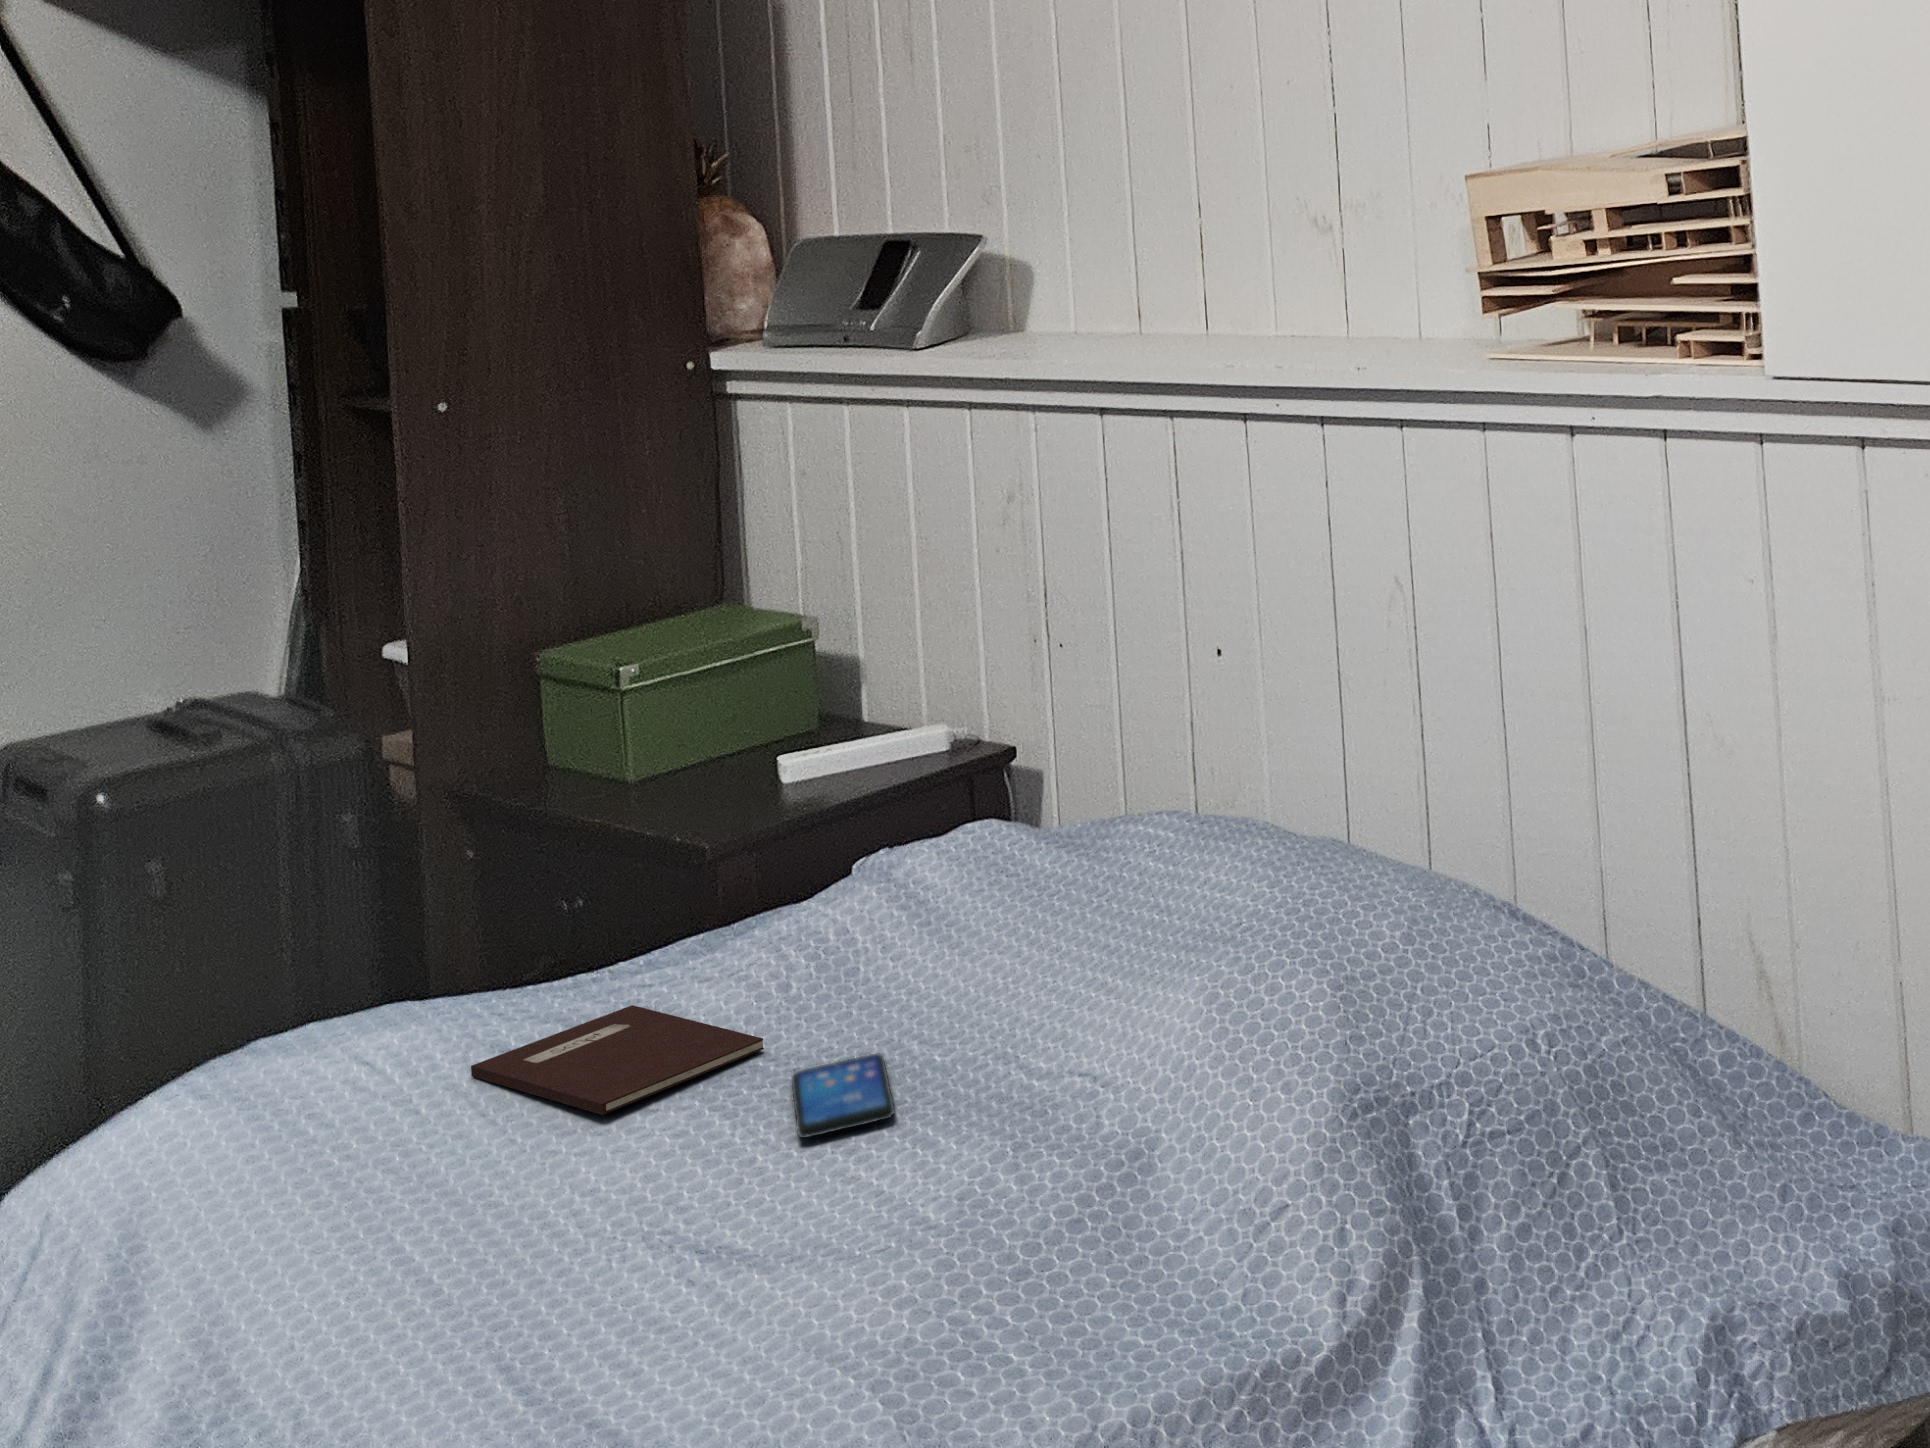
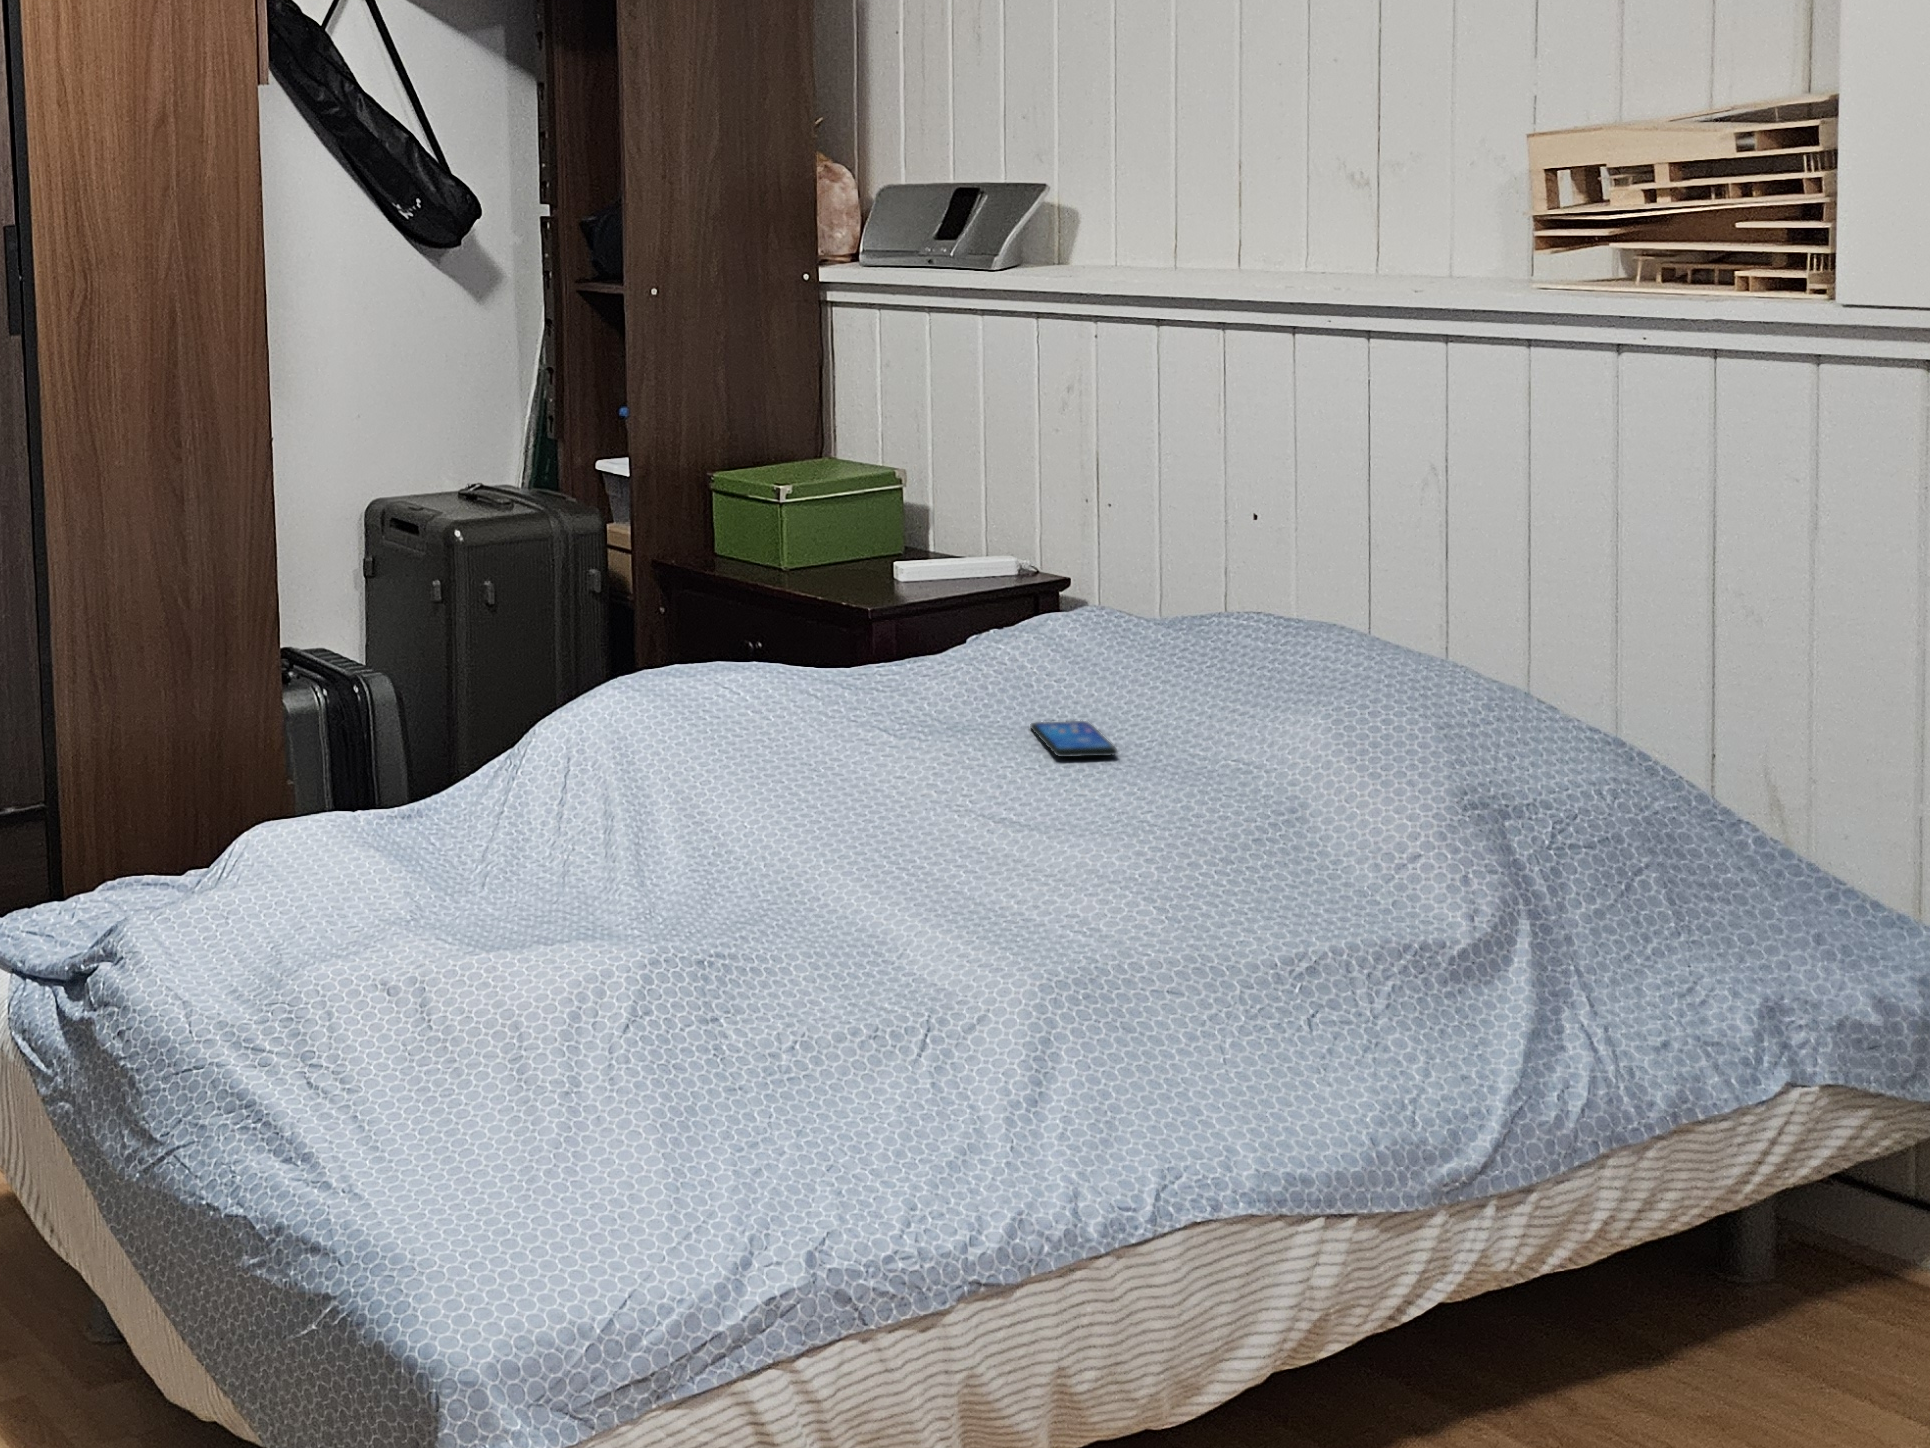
notebook: present [471,1005,764,1115] -> none [805,675,1000,726]

